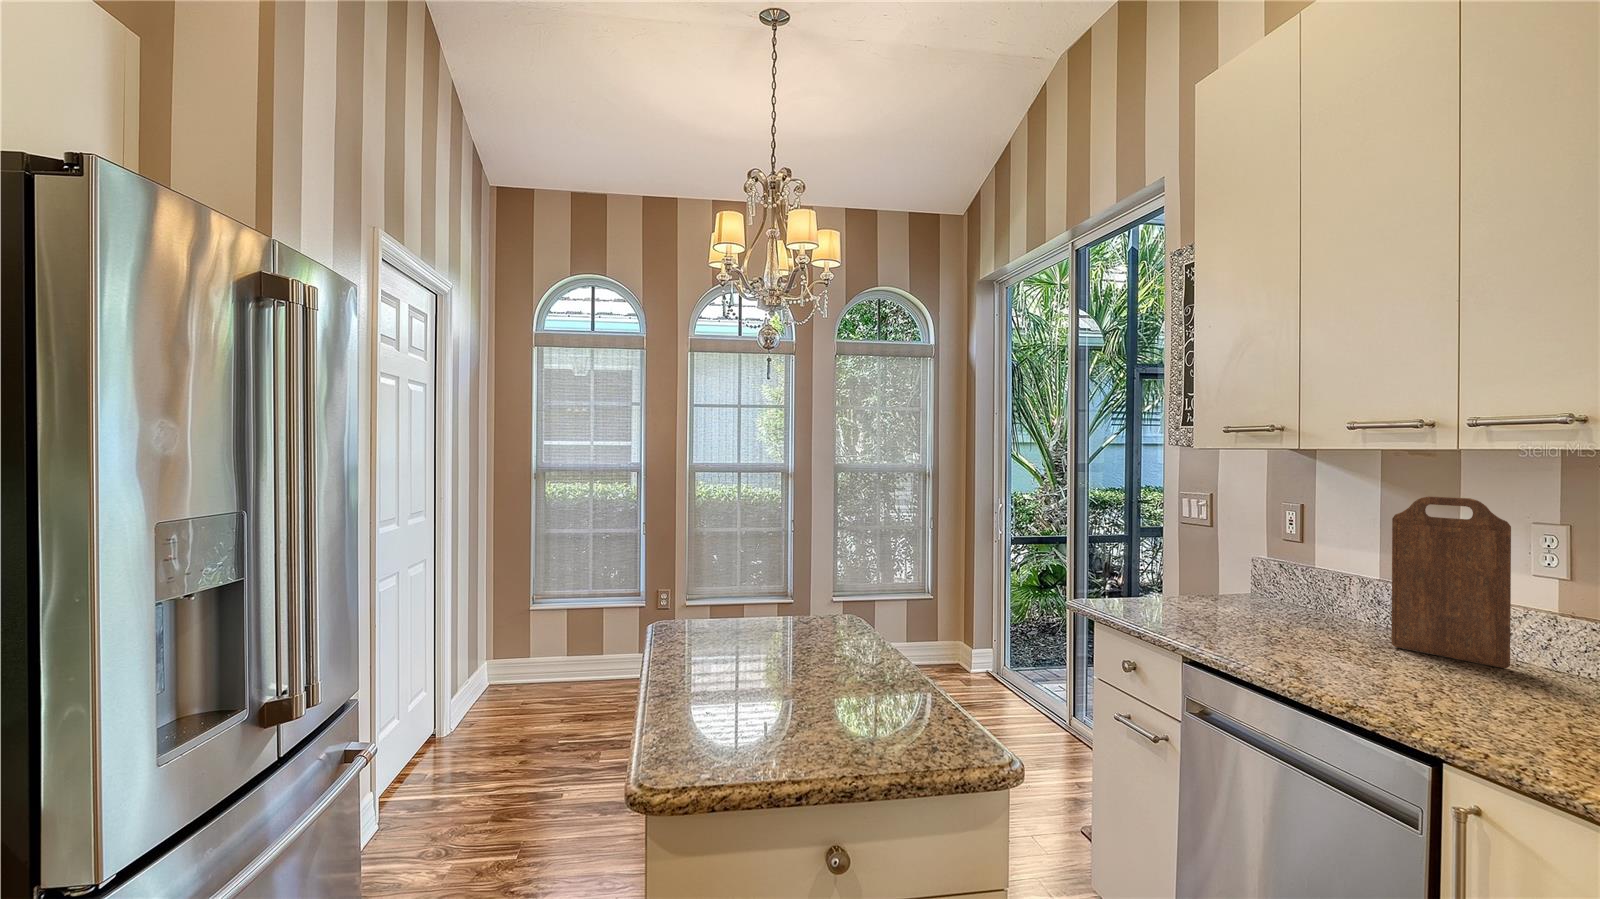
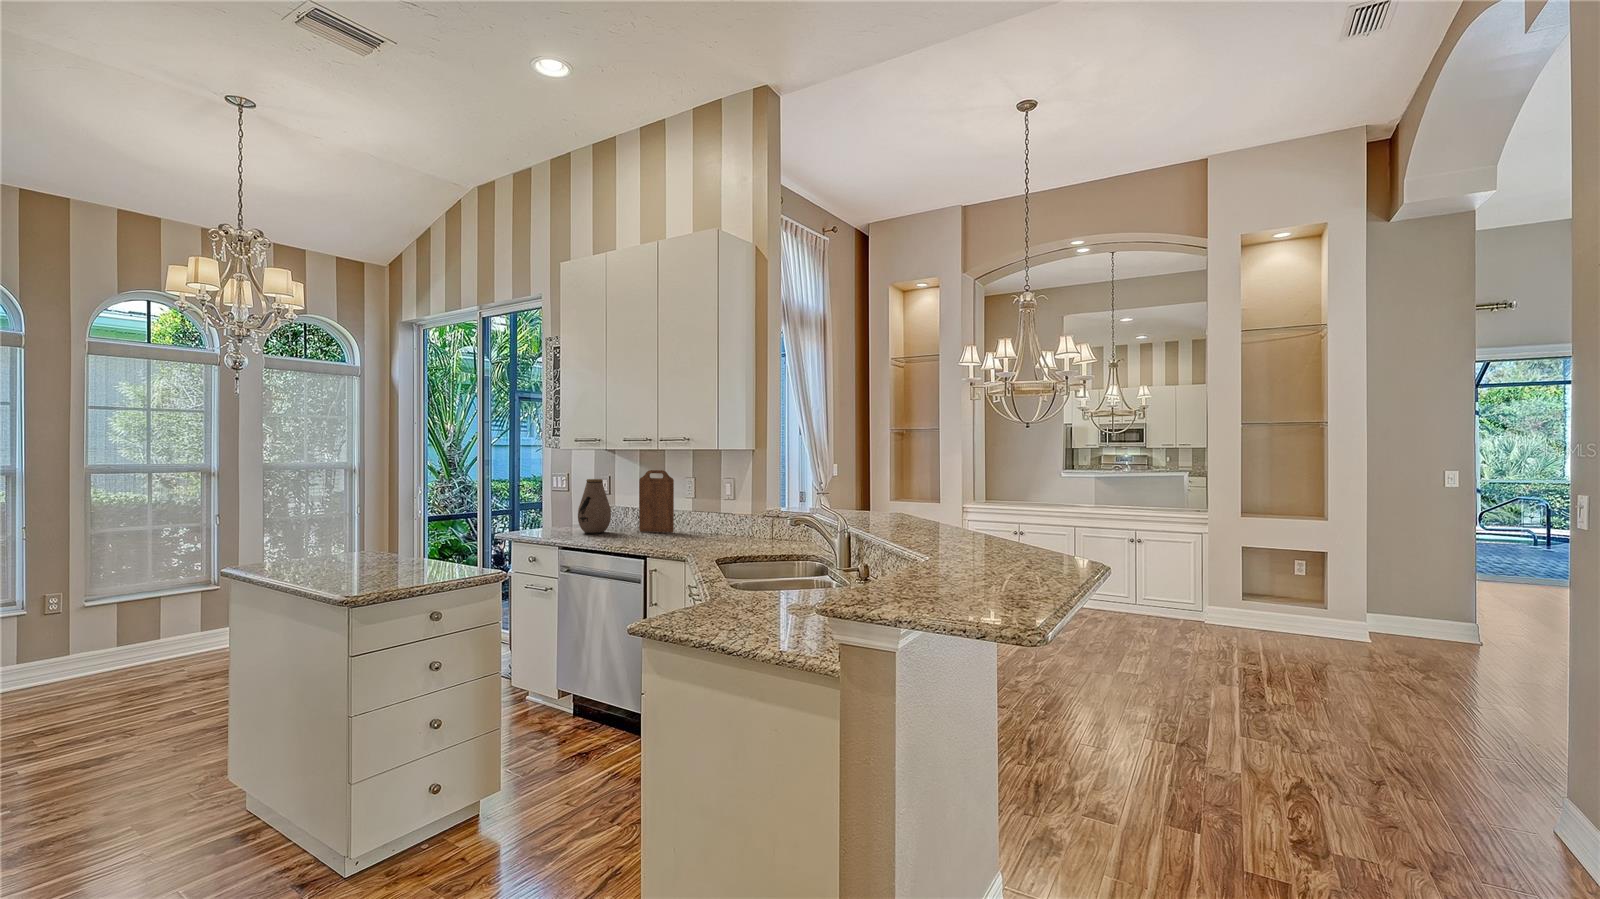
vase: none [1226,509,1309,635] -> present [578,479,611,534]

